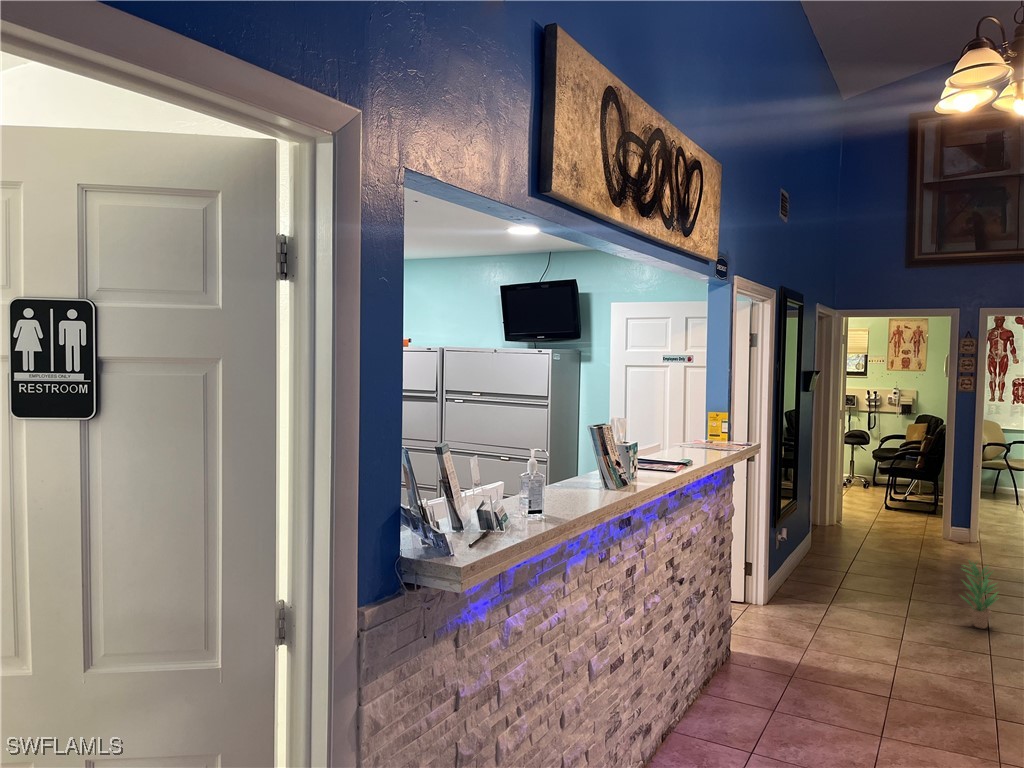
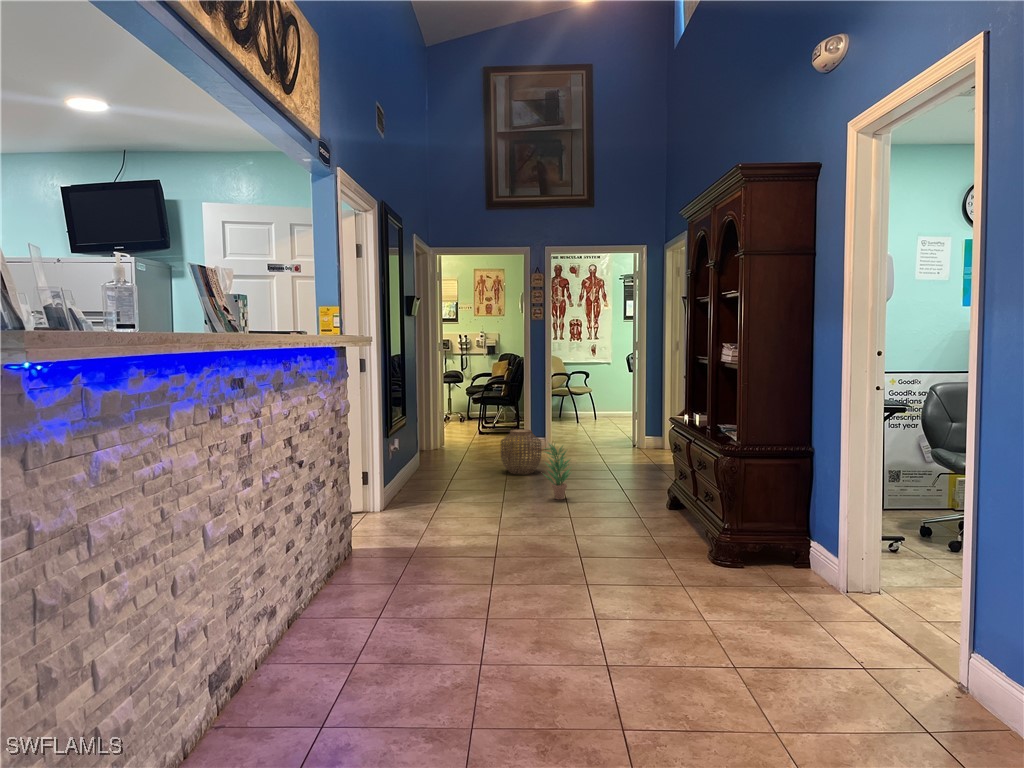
woven basket: none [908,526,962,580] -> present [501,429,541,474]

